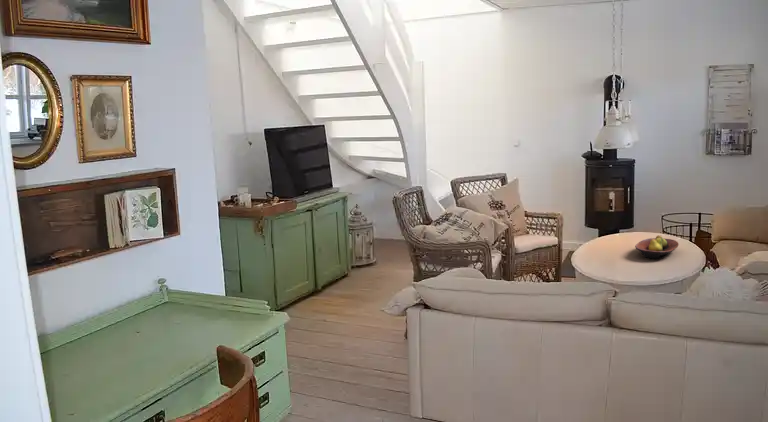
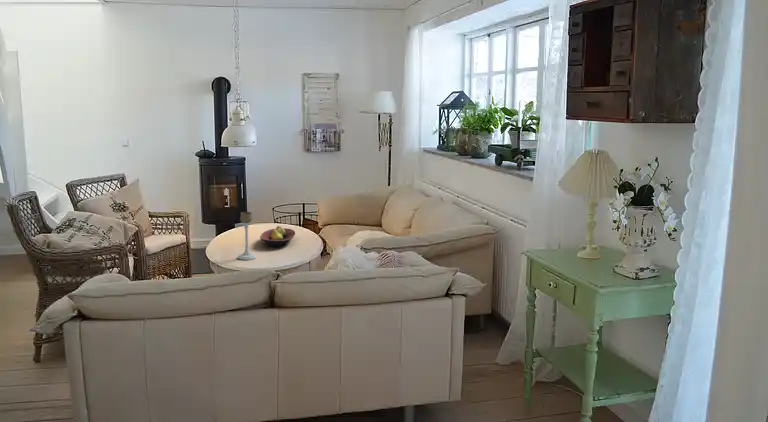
candle holder: none [606,217,627,269] -> present [237,212,256,260]

